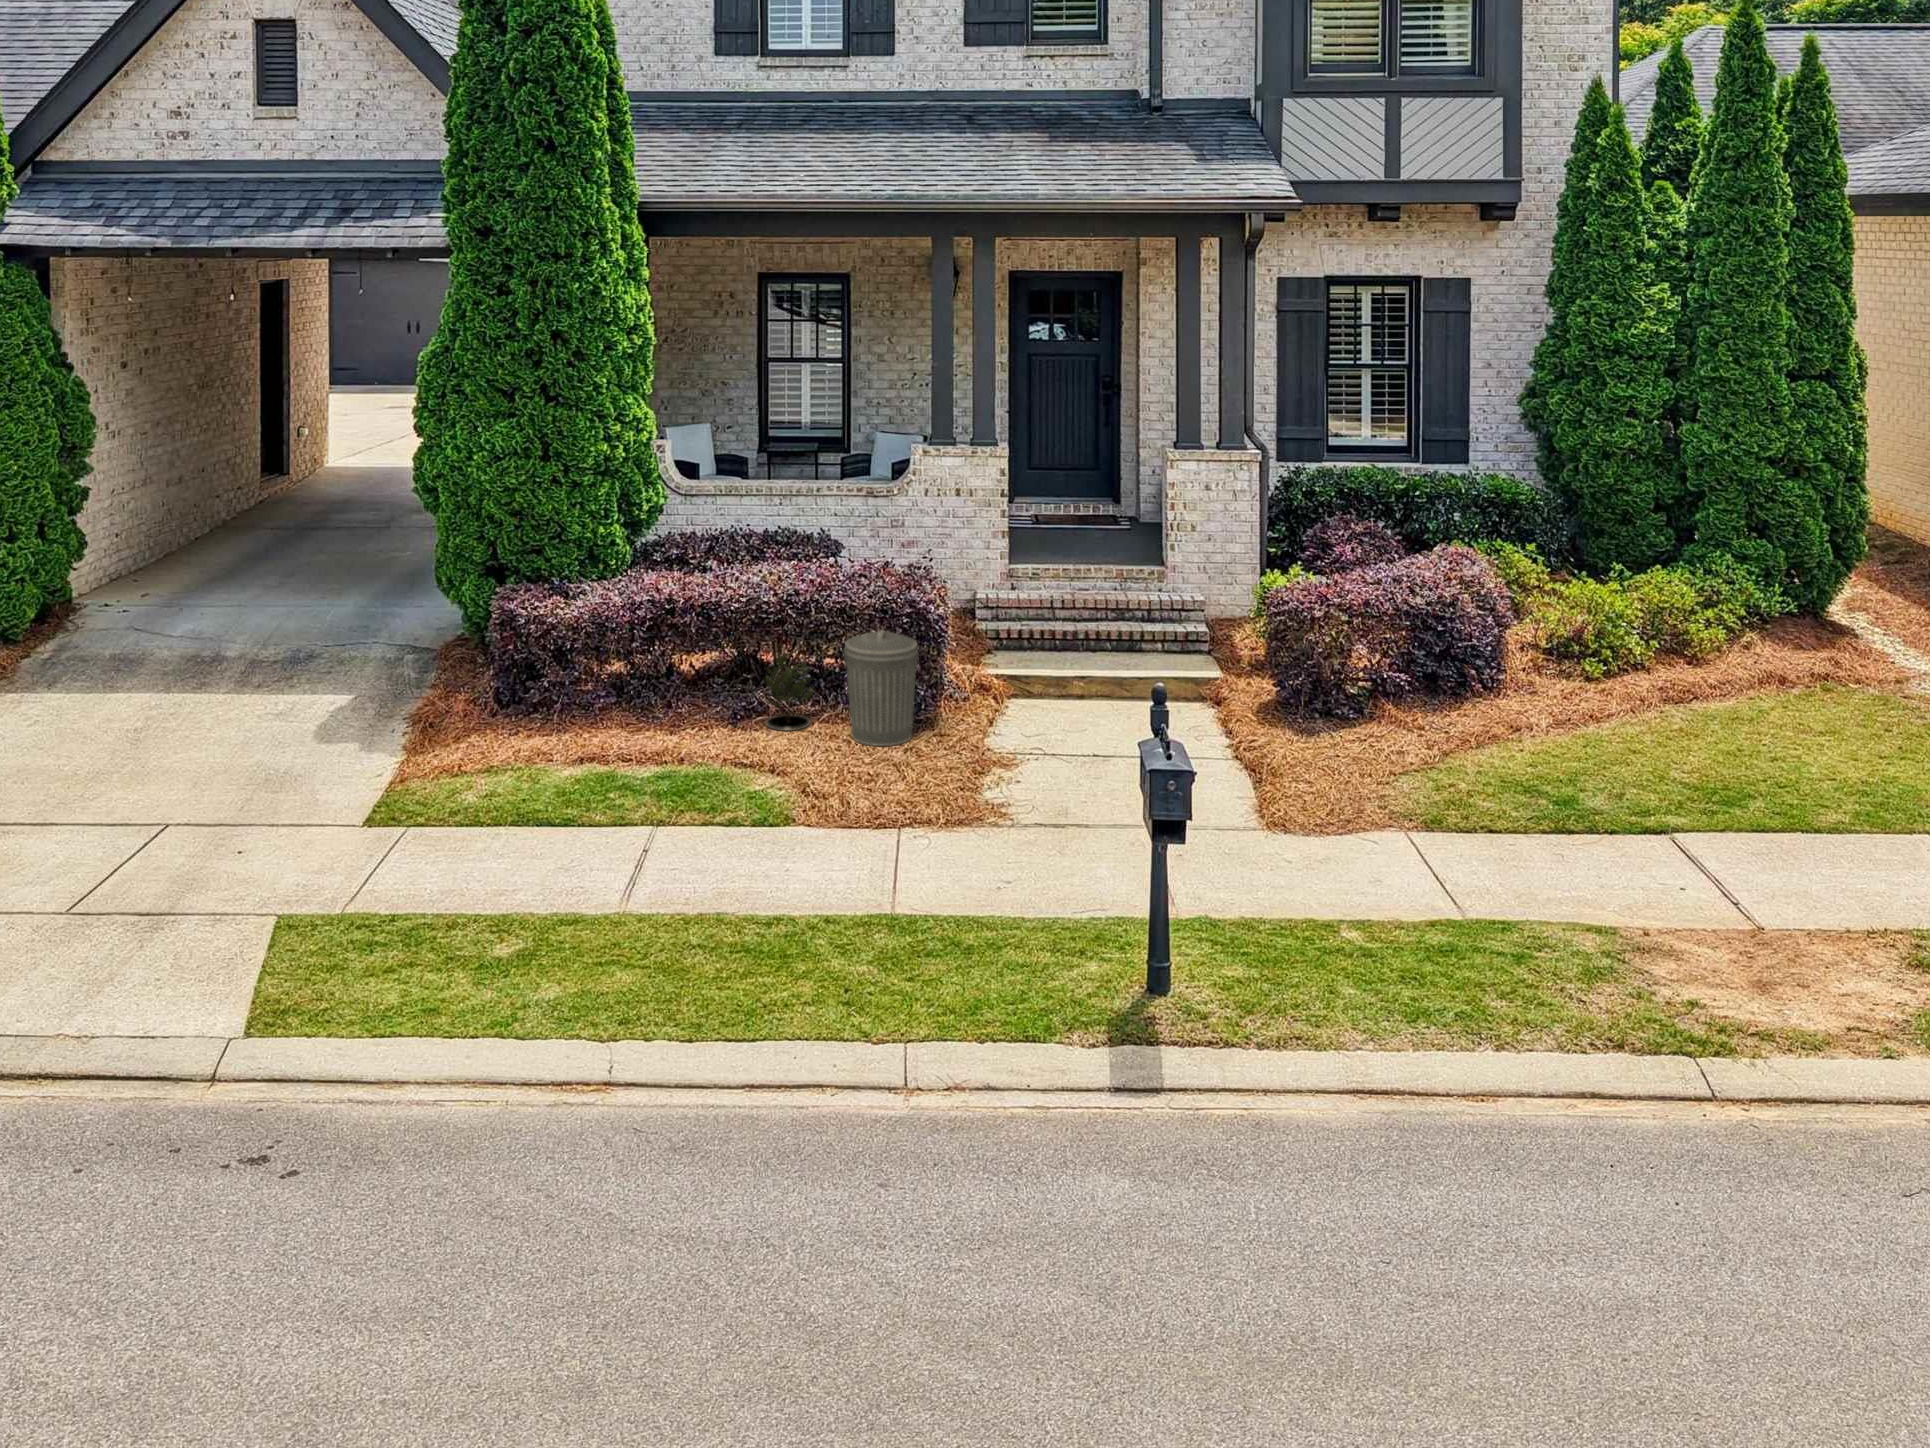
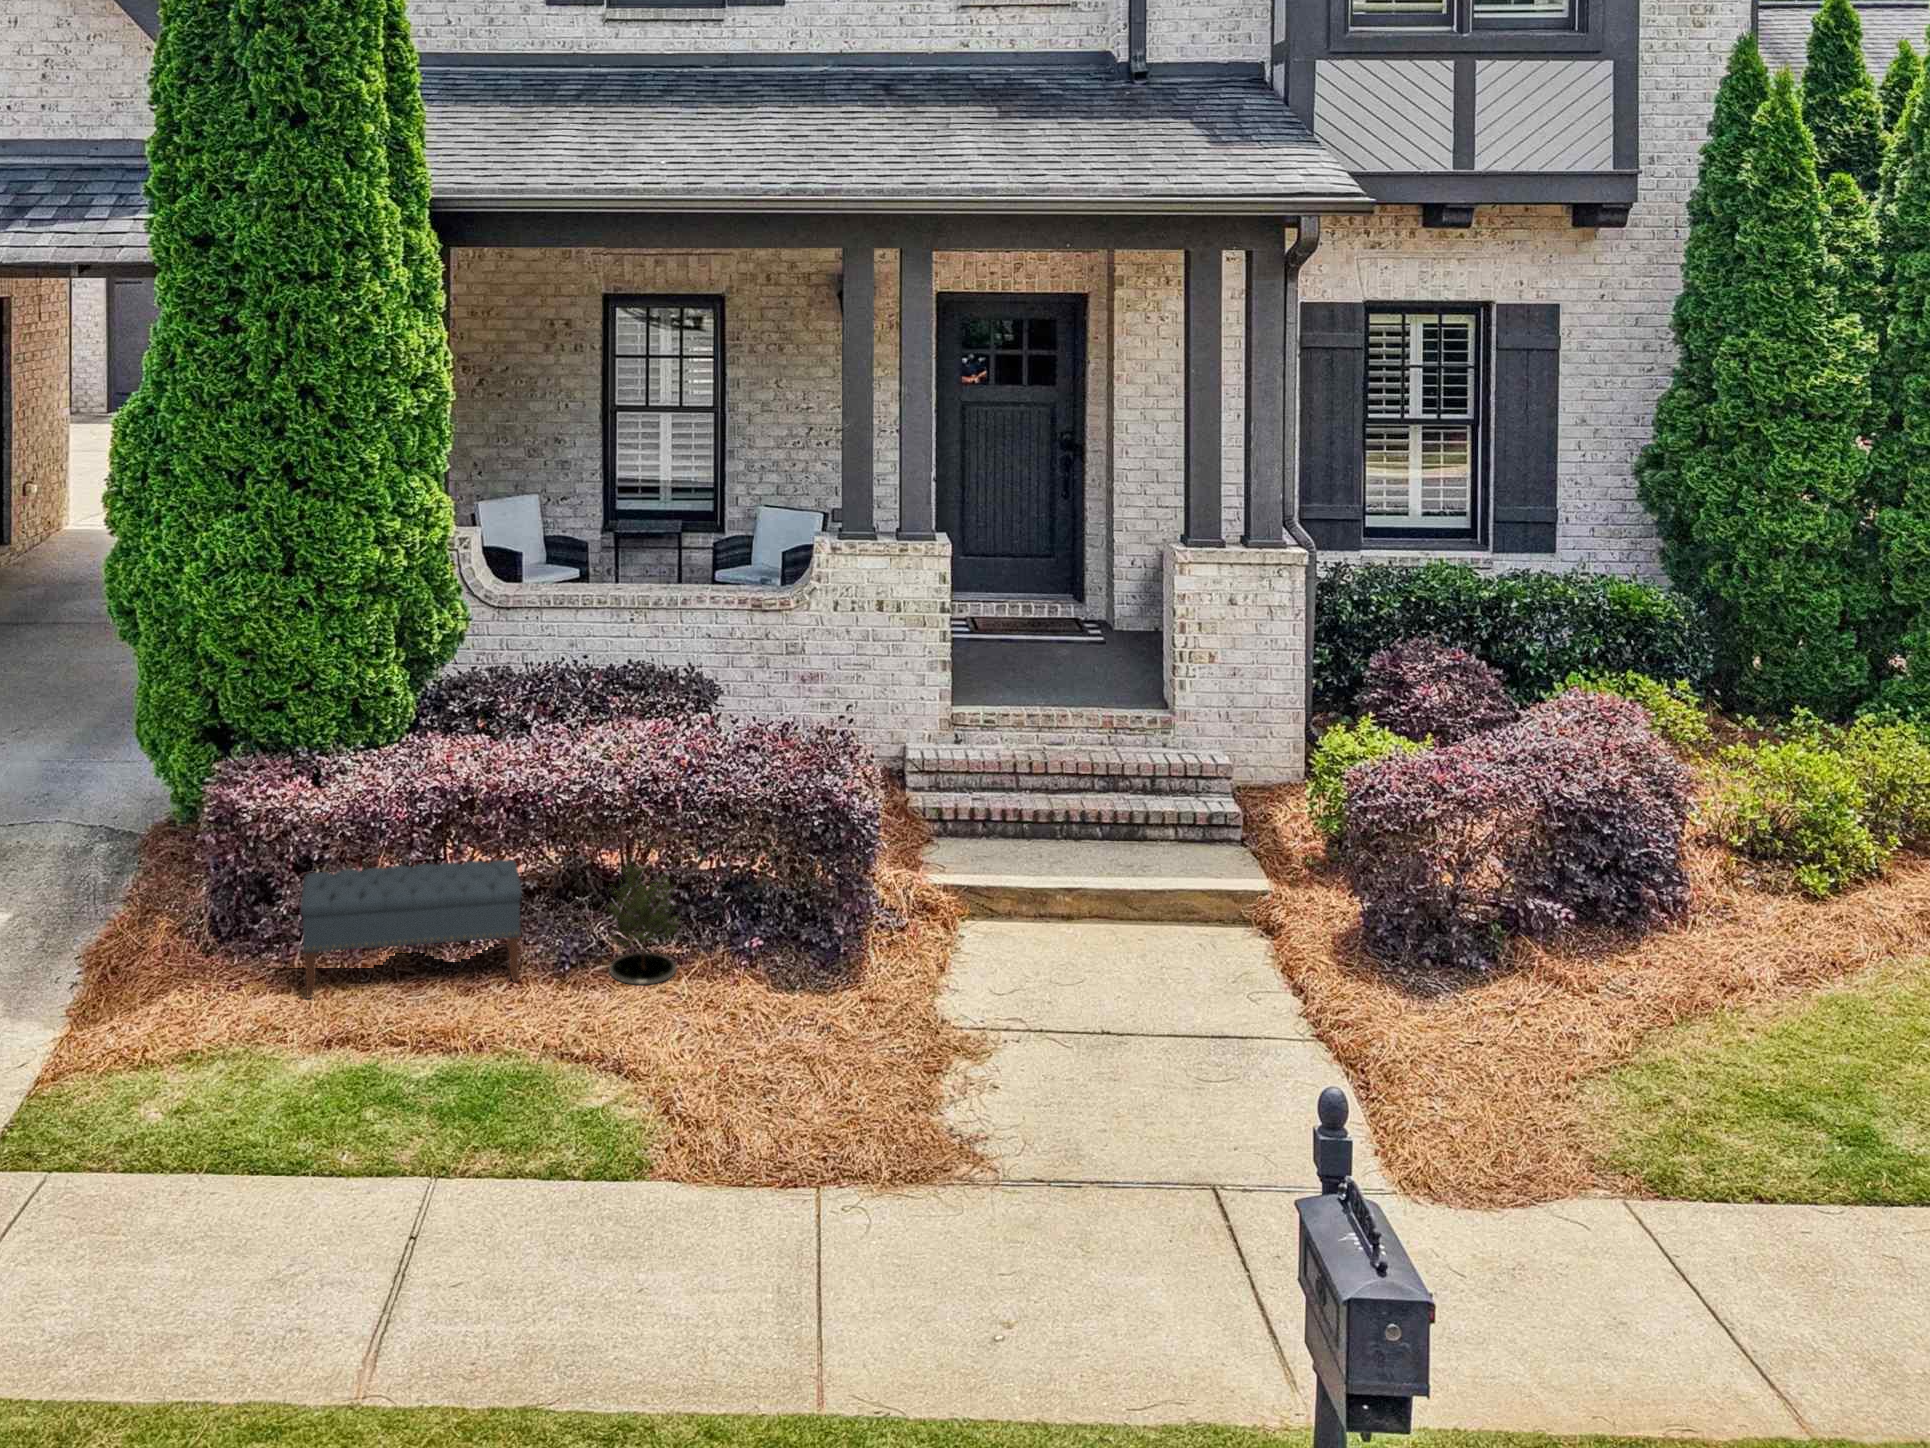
trash can: present [844,630,919,746] -> none [726,836,839,1016]
bench: none [559,652,707,738] -> present [300,860,522,998]

